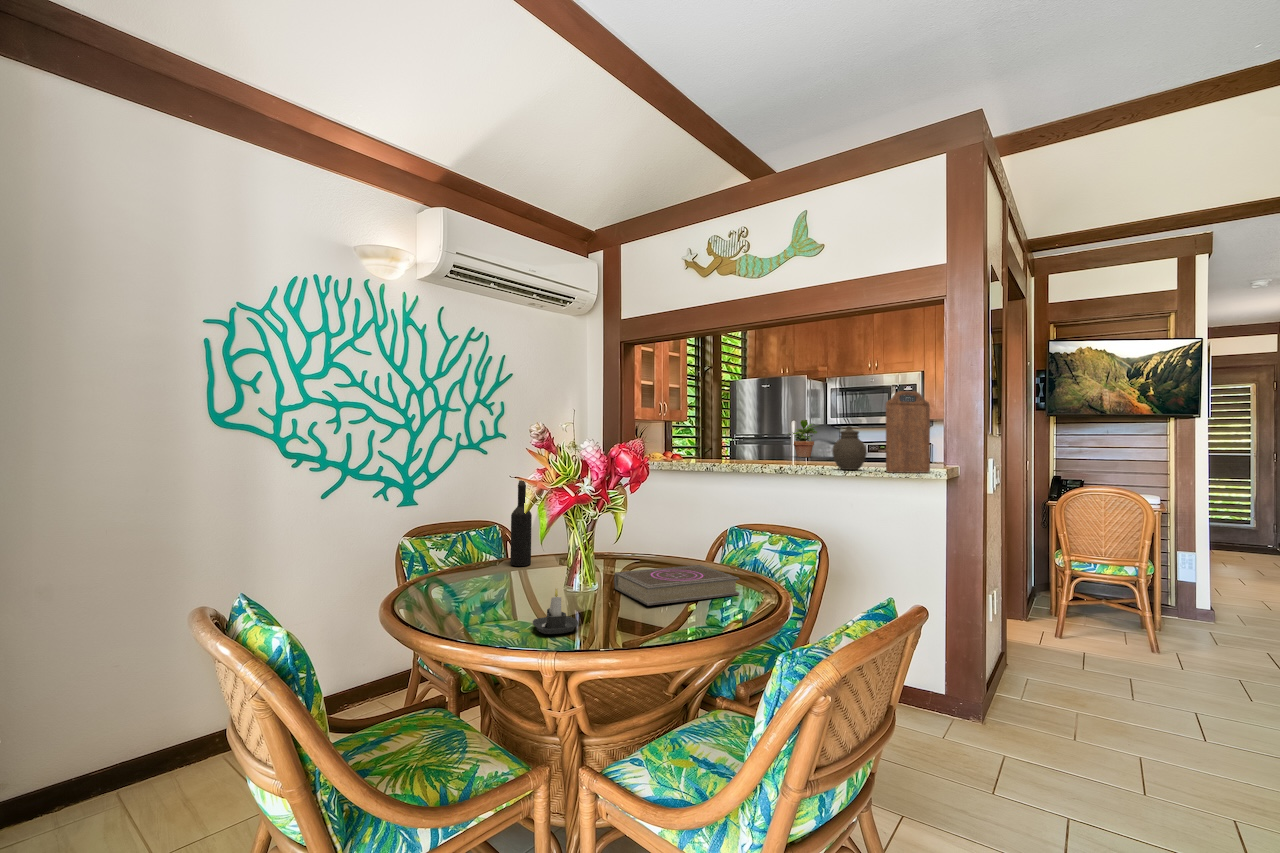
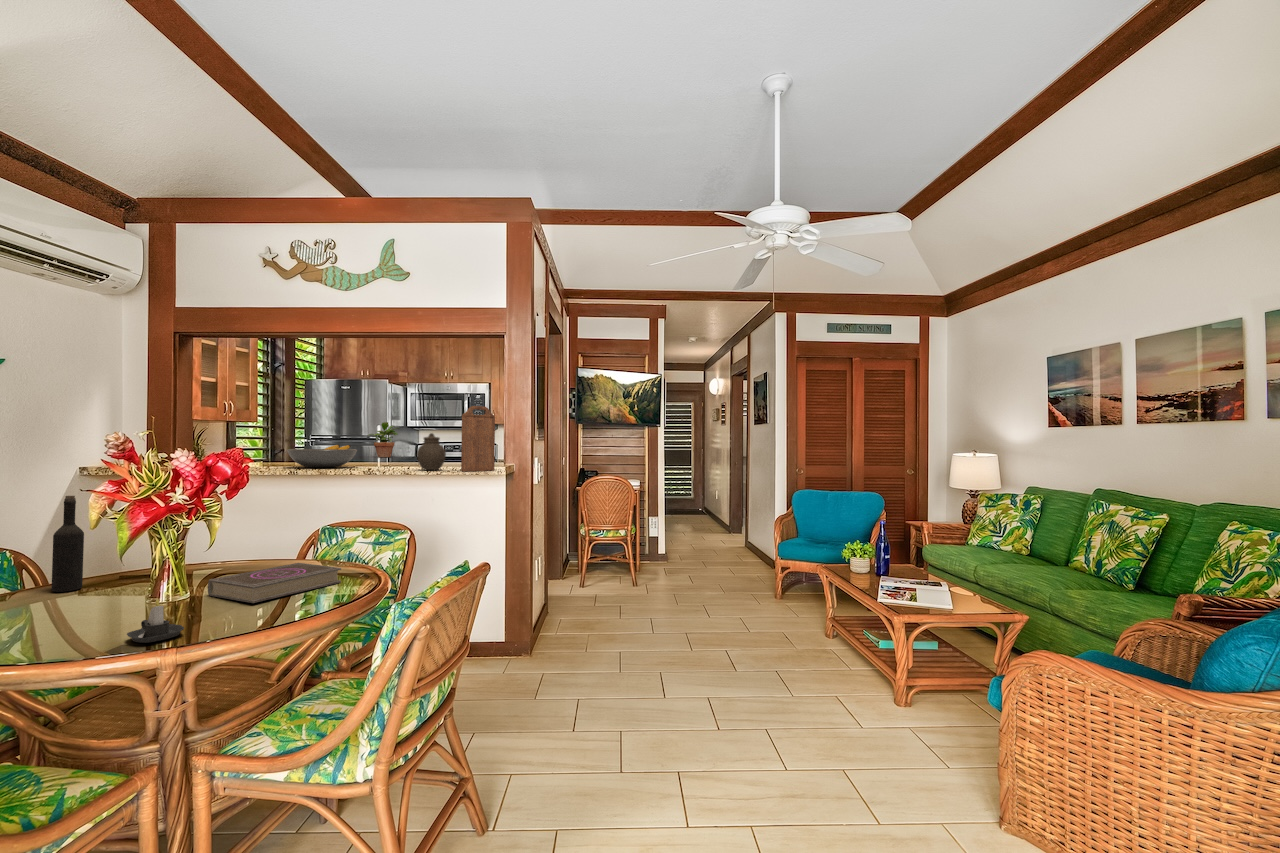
fruit bowl: none [704,441,770,464] -> present [287,445,357,468]

